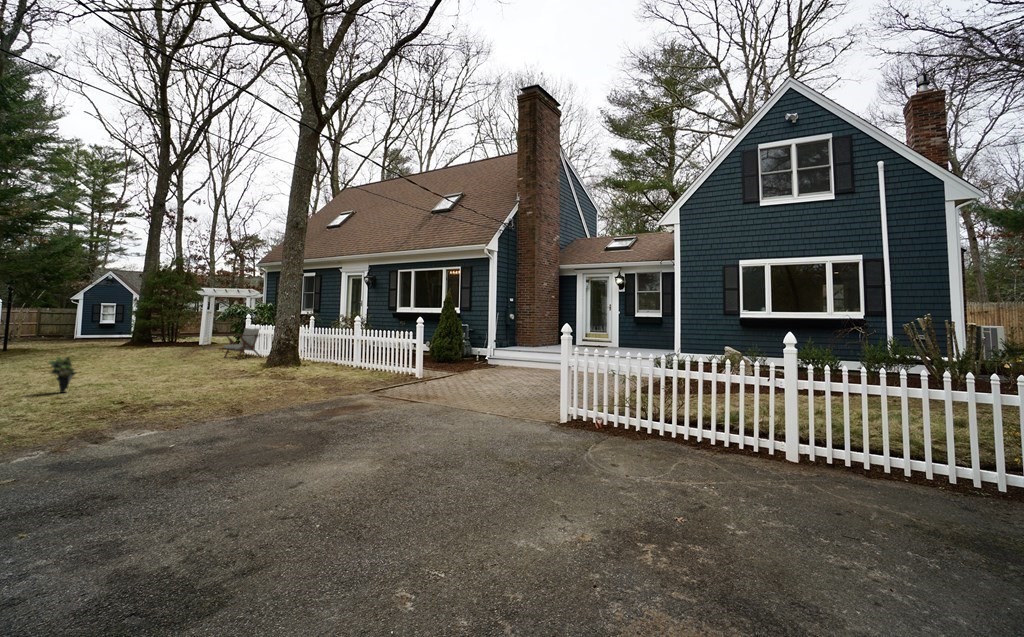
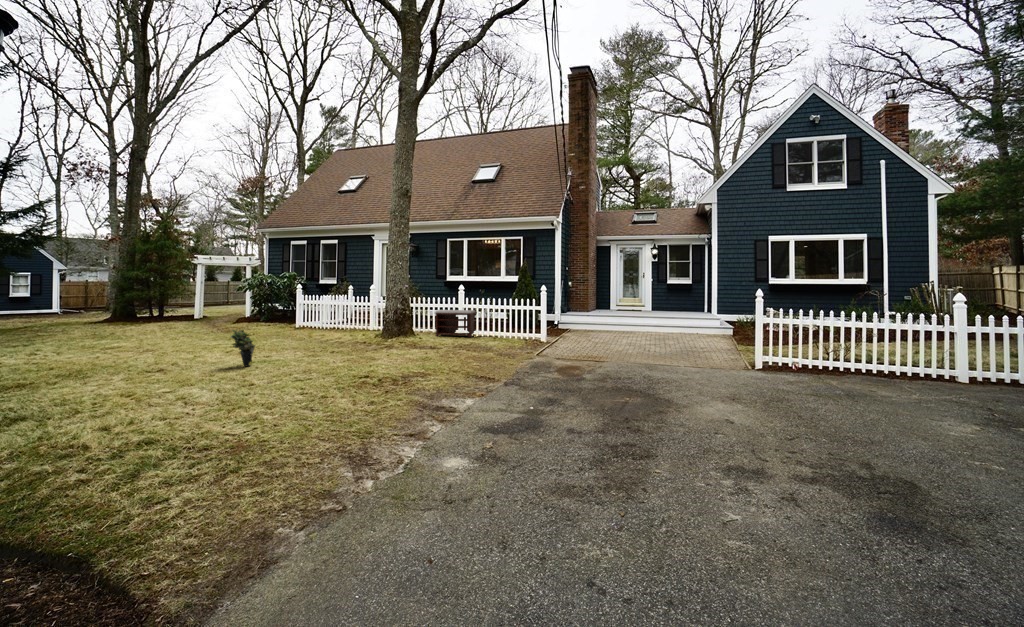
lounge chair: present [224,328,261,359] -> none [283,299,324,331]
bench: none [335,342,376,371] -> present [435,310,477,337]

